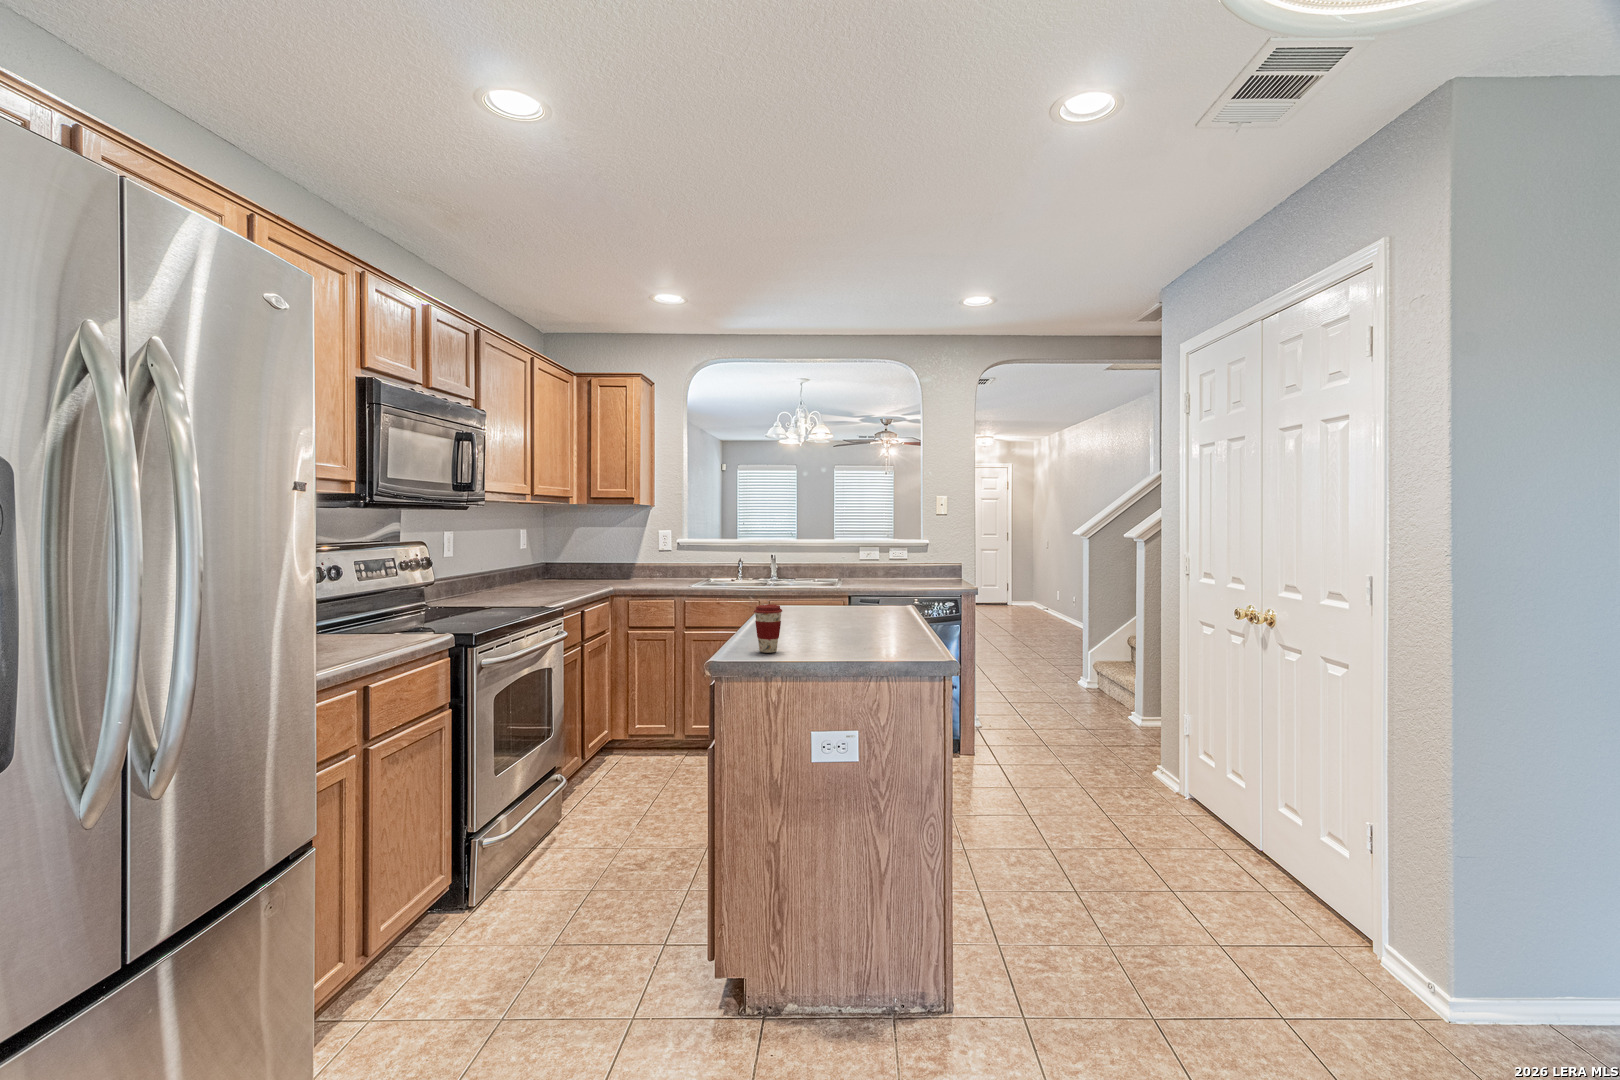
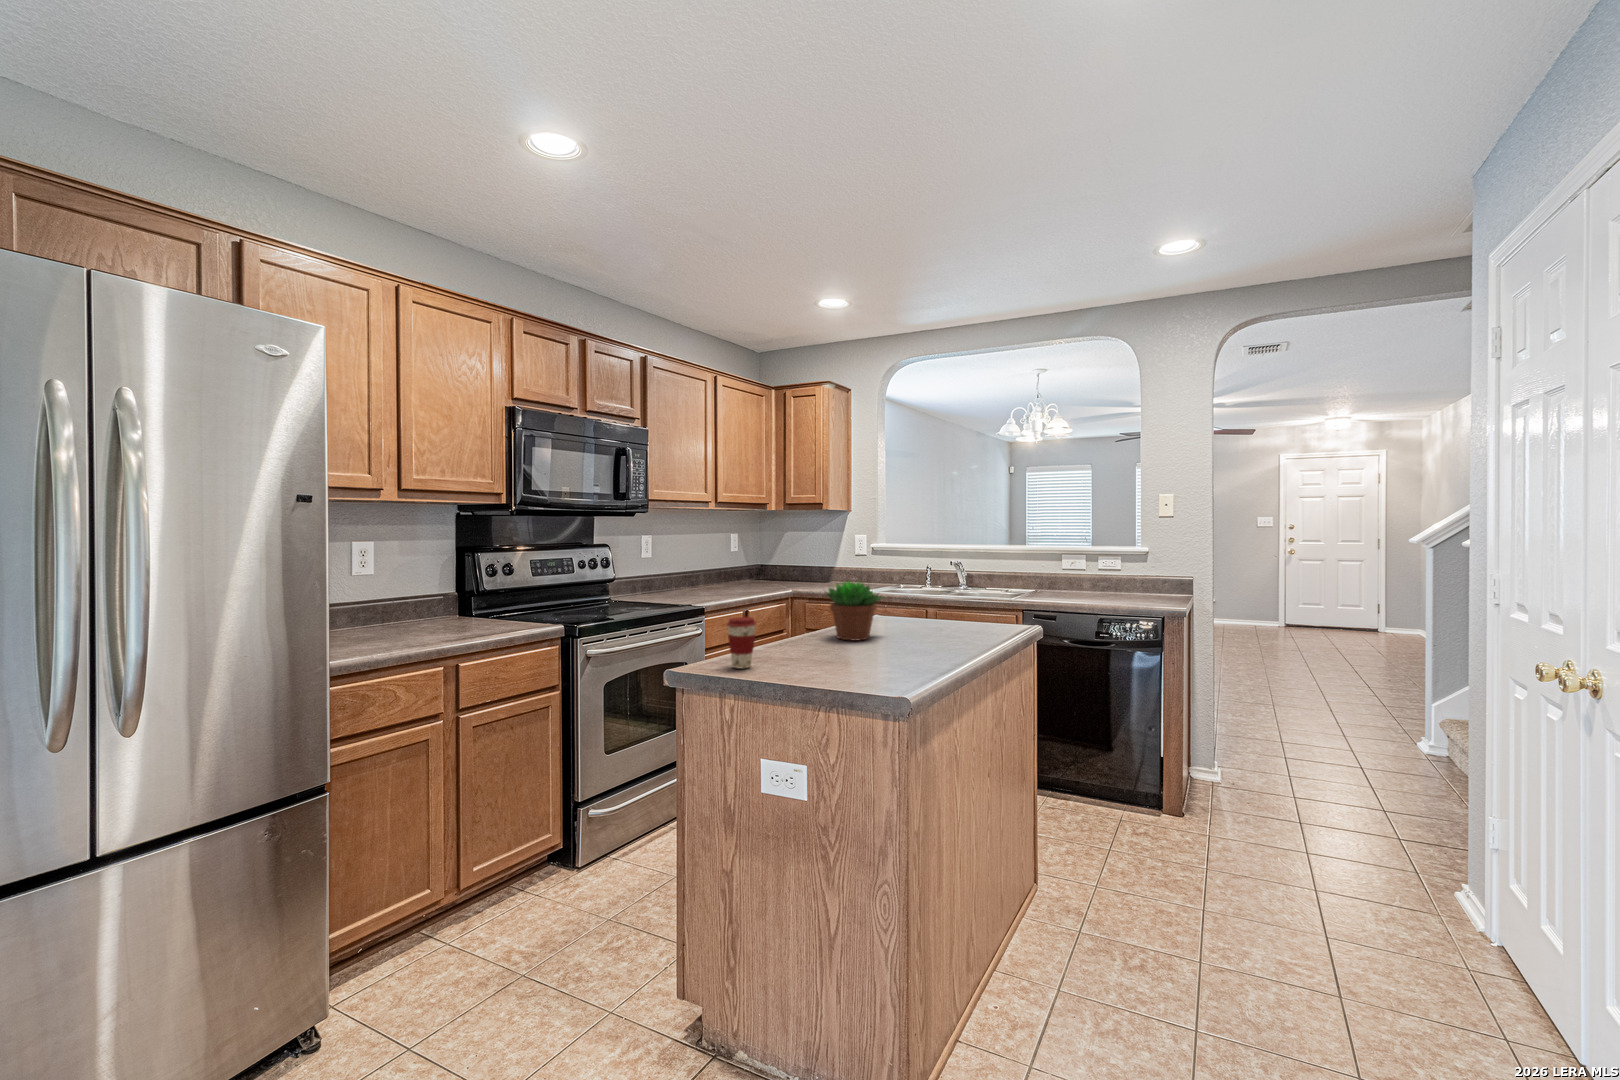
succulent plant: none [781,569,833,625] -> present [826,582,882,641]

